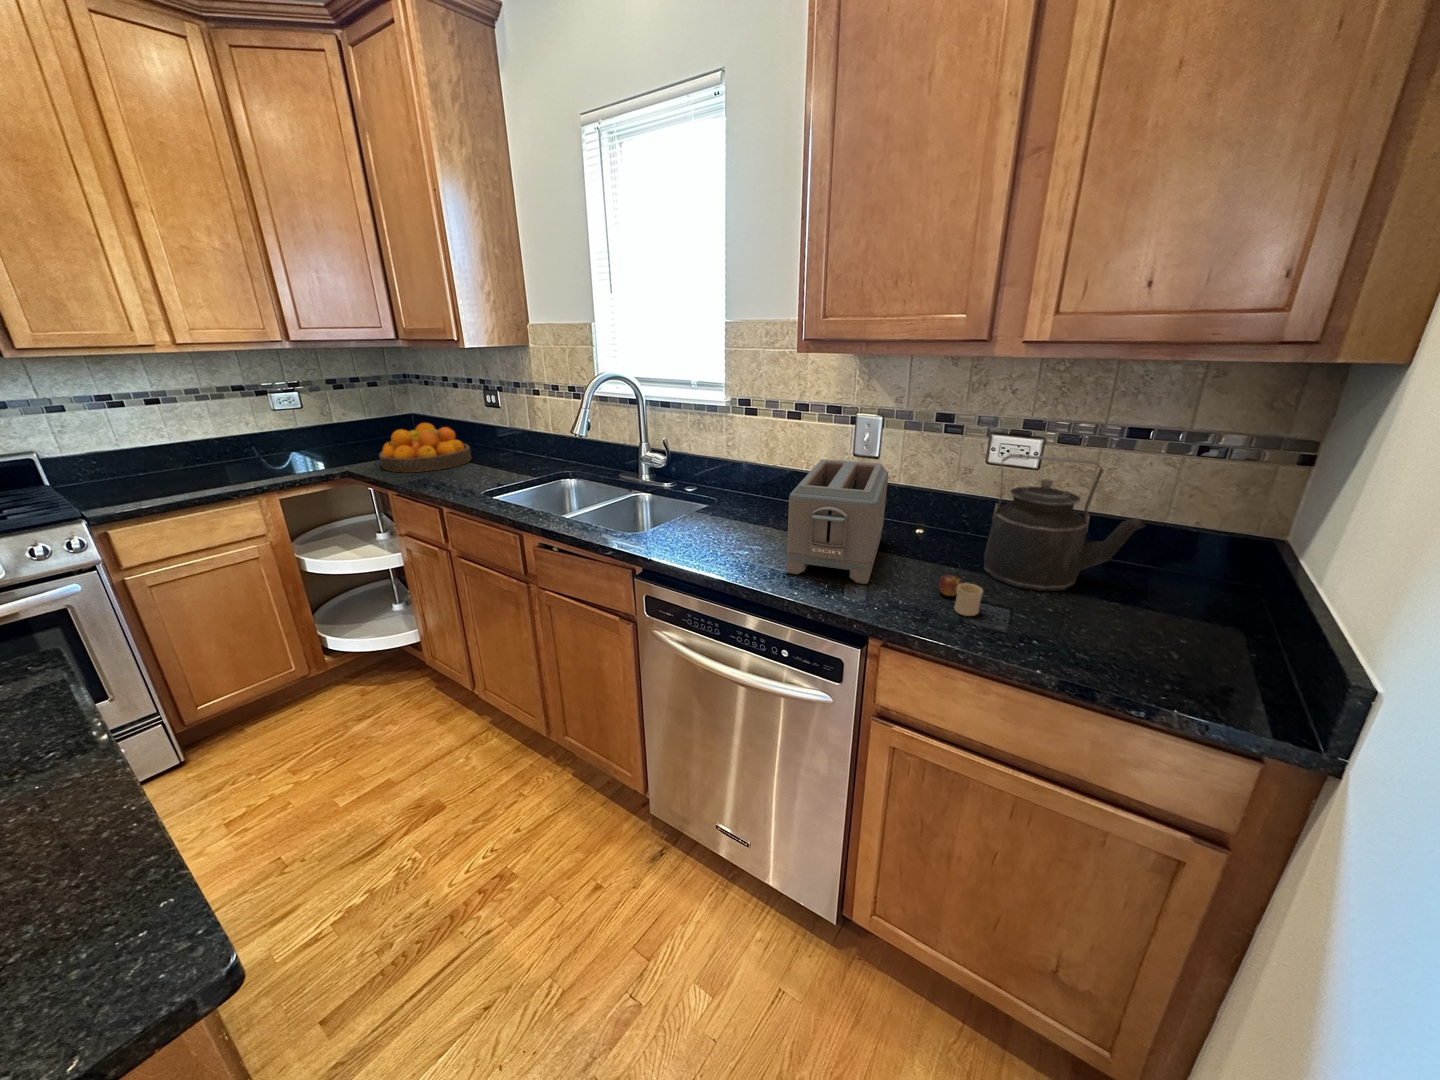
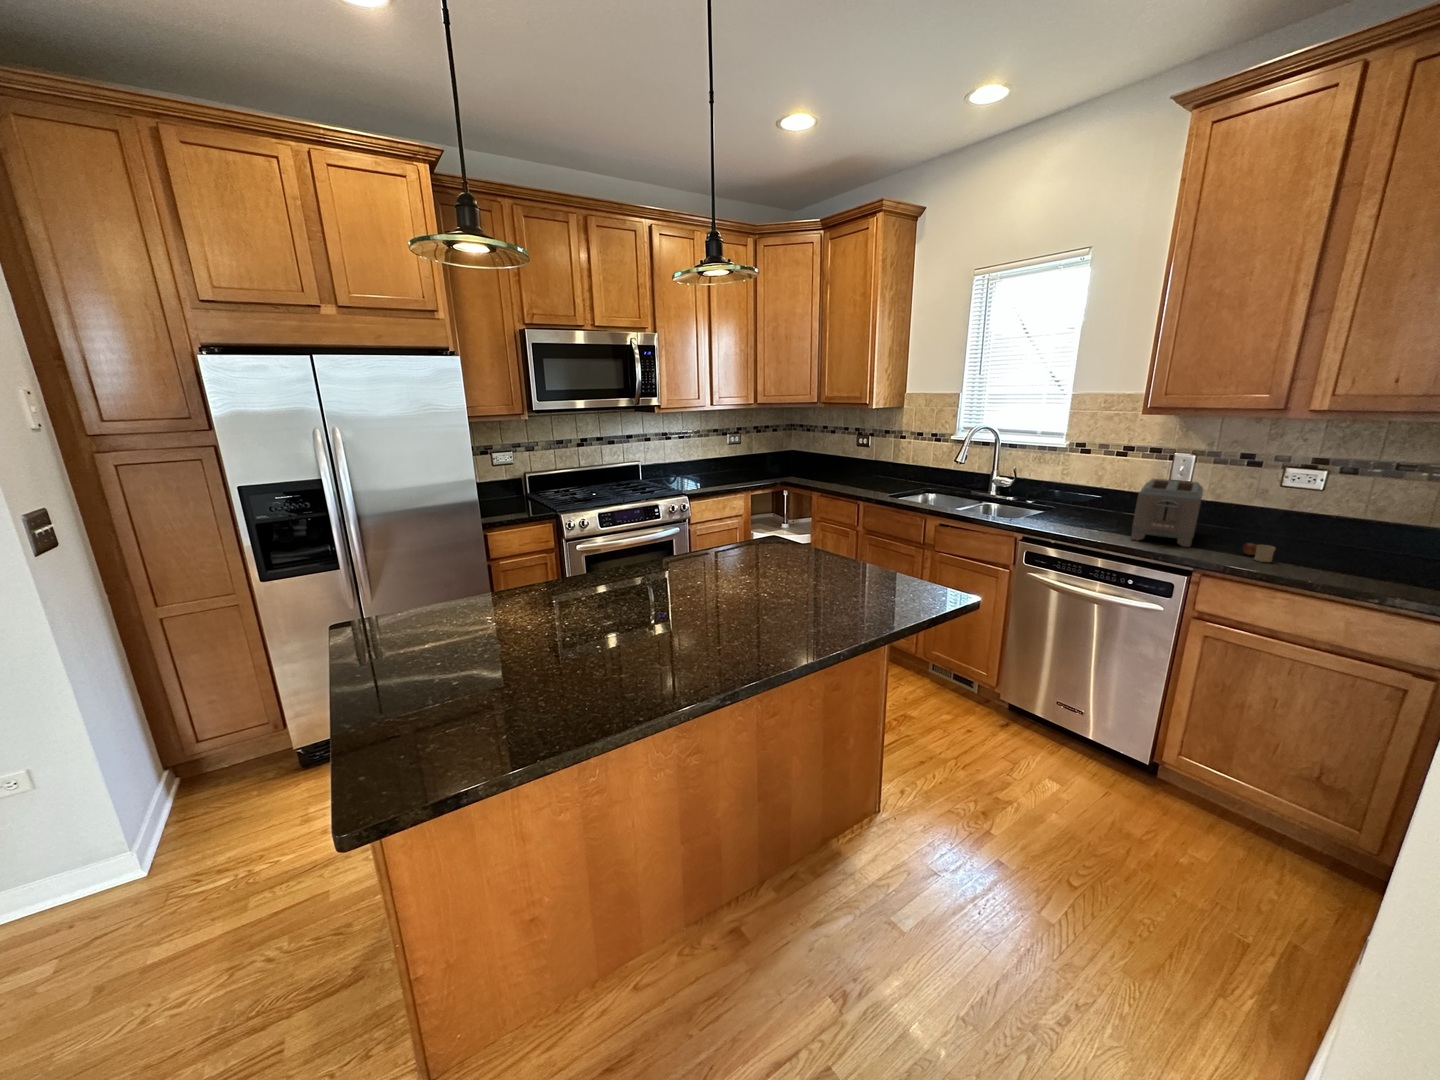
fruit bowl: present [379,423,471,472] -> none [798,455,852,484]
kettle: present [984,454,1145,591] -> none [1277,476,1405,559]

